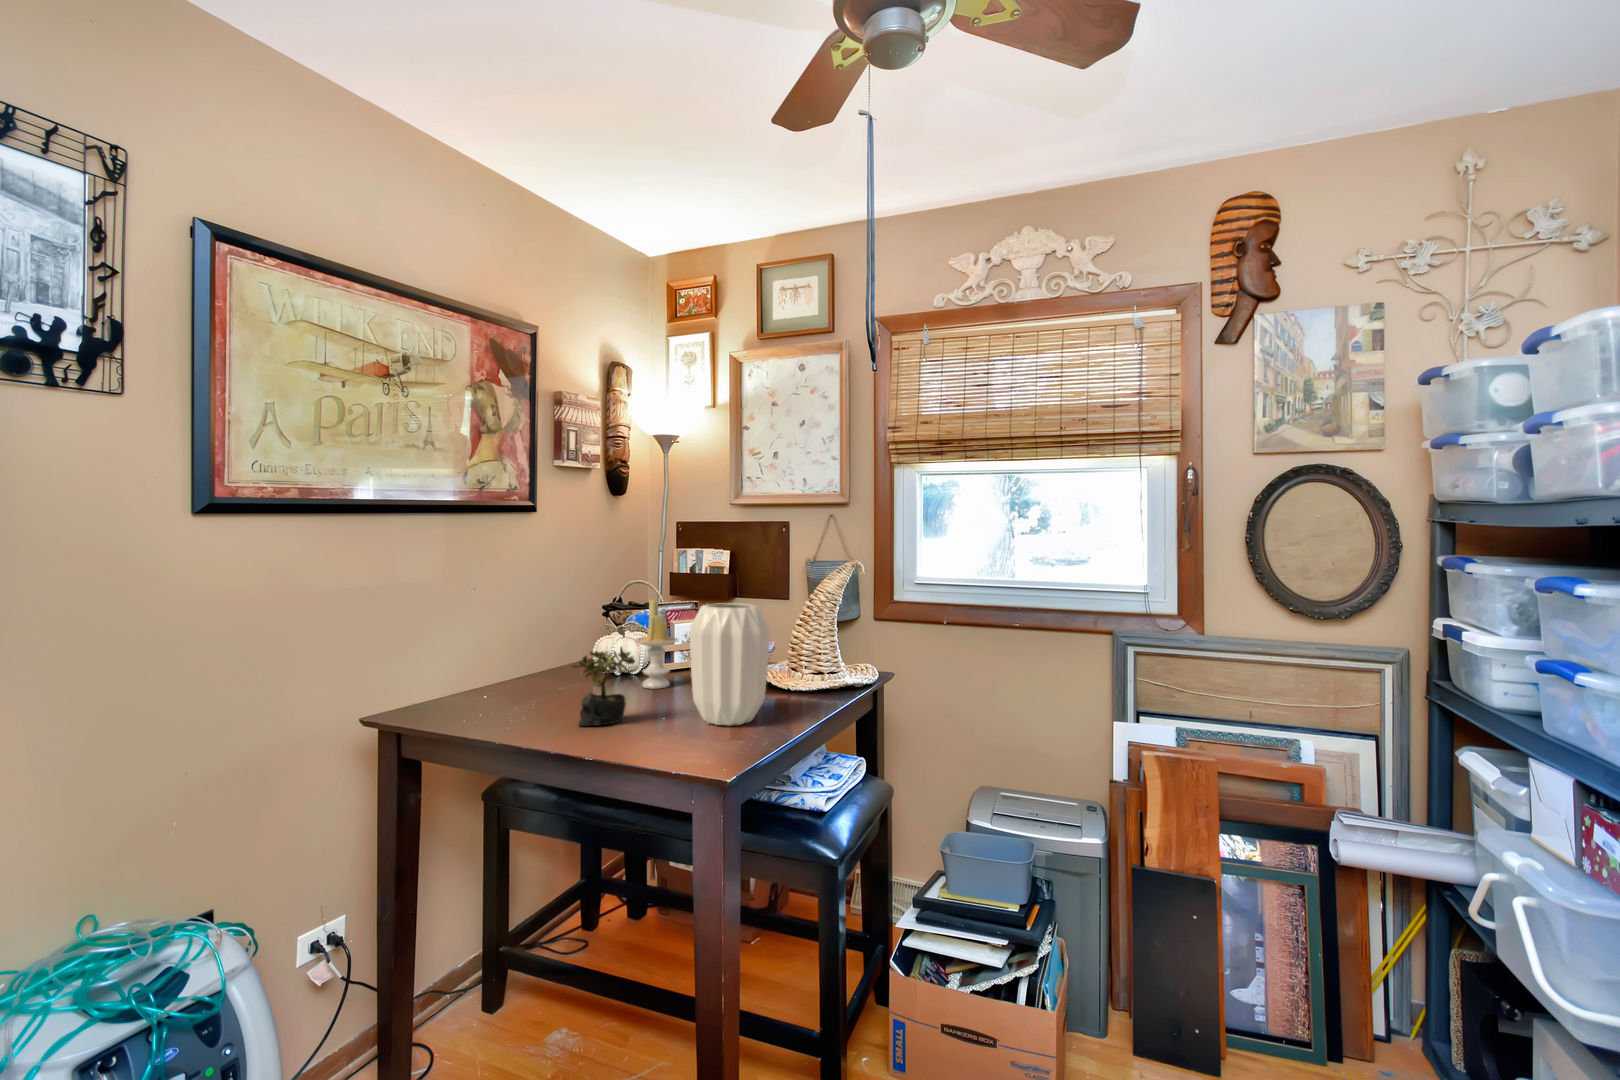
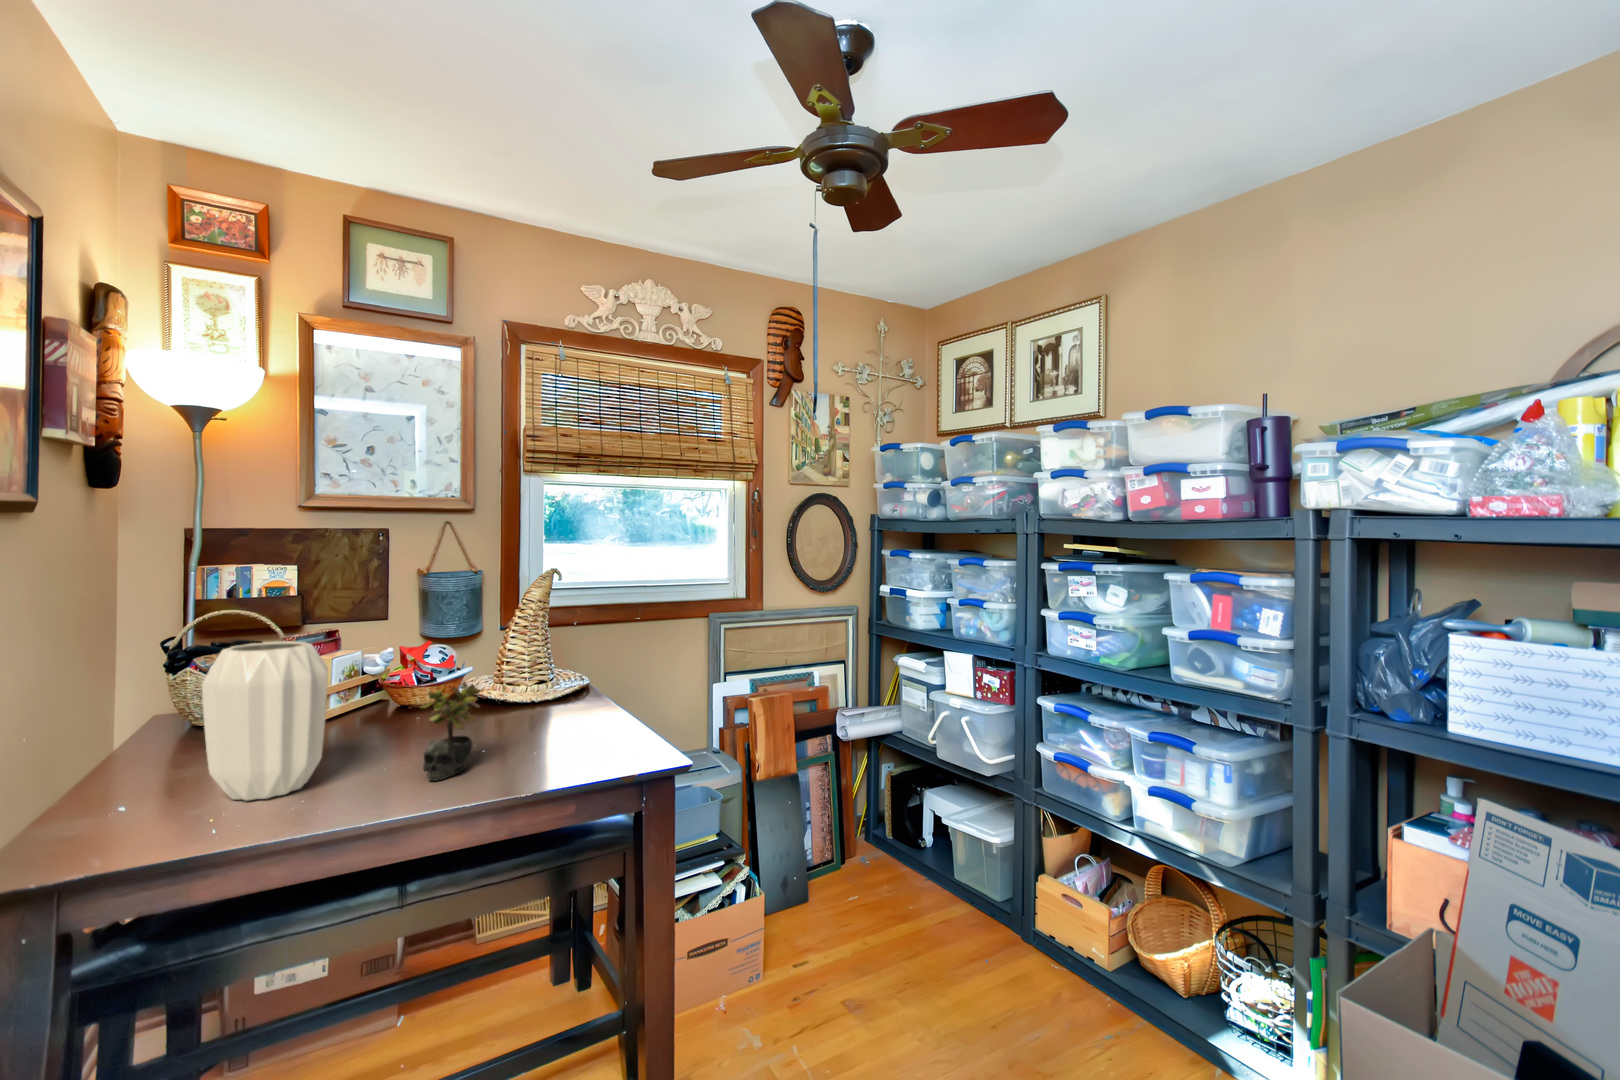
candle: present [635,599,678,688] -> none [352,628,414,736]
vase: present [690,603,770,726] -> present [202,641,328,800]

